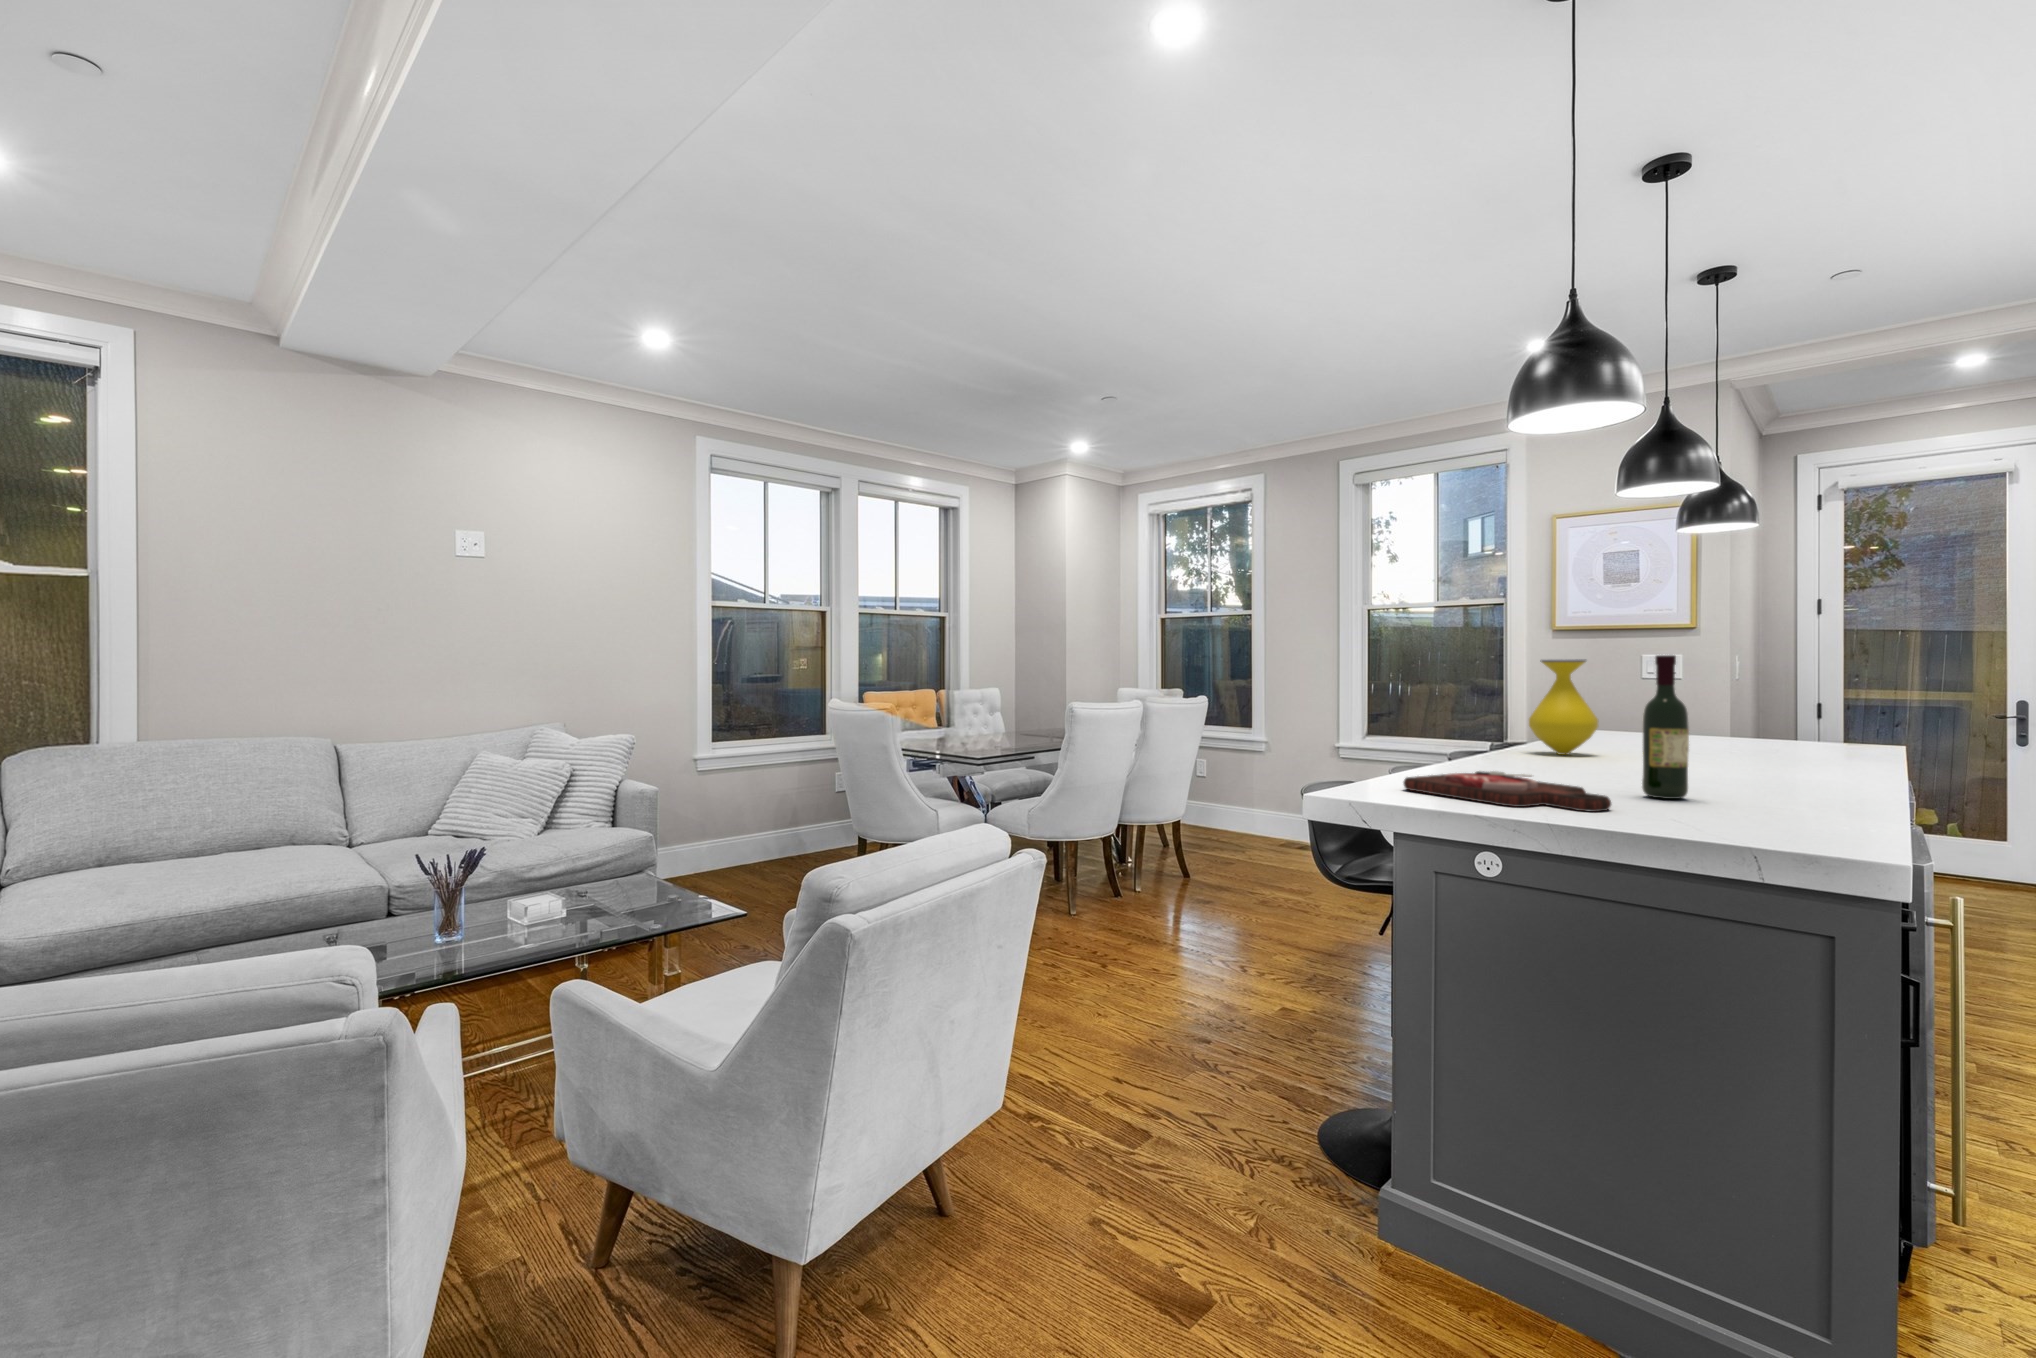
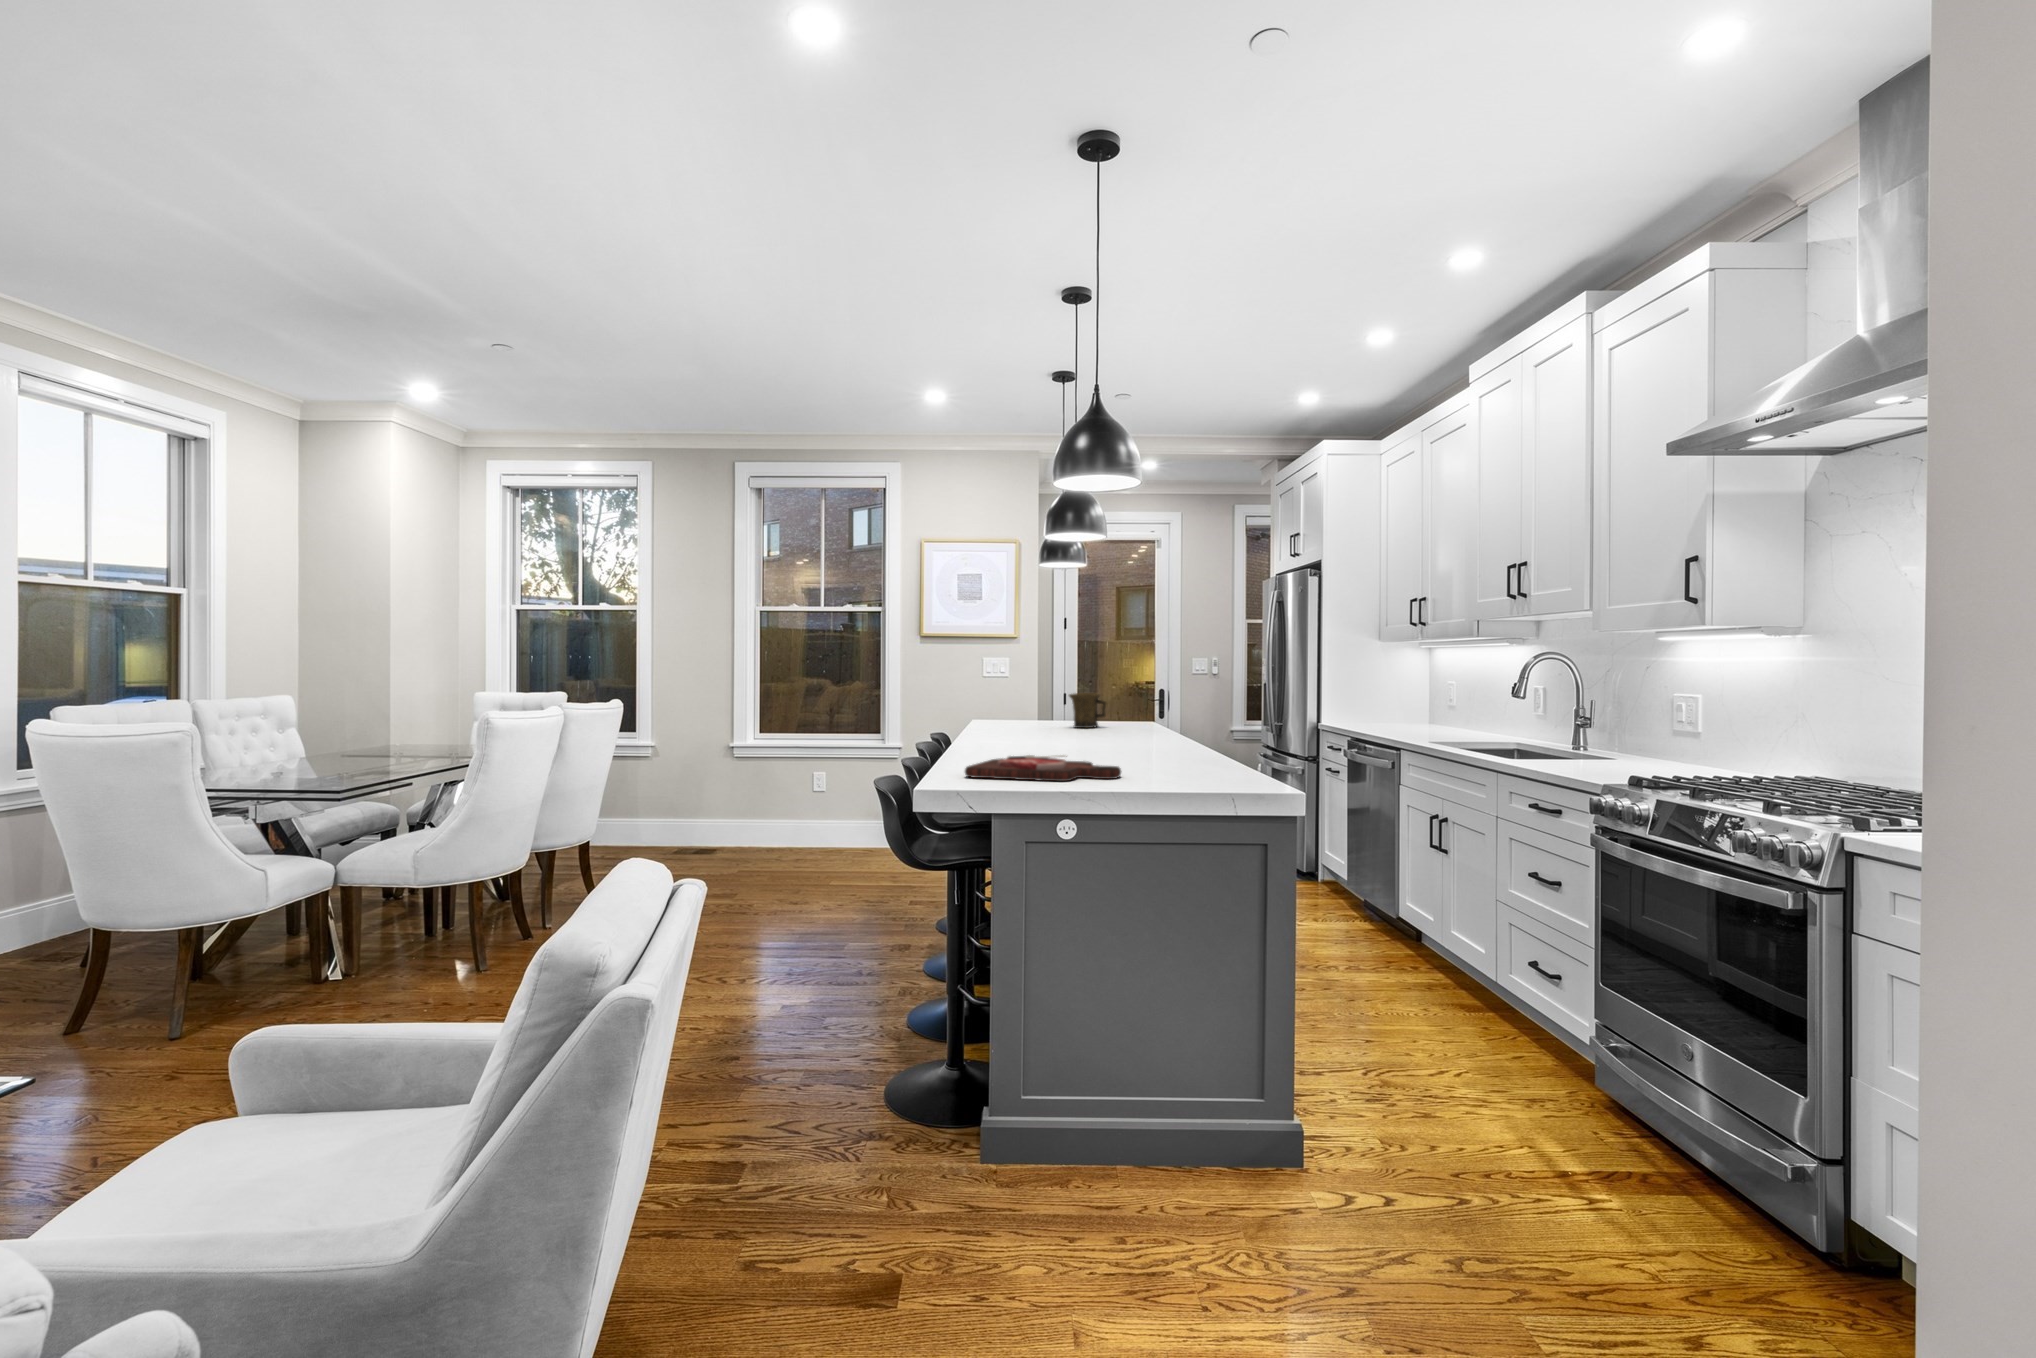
wine bottle: present [1642,655,1689,799] -> none [1113,660,1140,765]
vase: present [1529,660,1598,755] -> none [971,661,1017,739]
mug: none [1711,704,1775,752] -> present [1069,693,1106,728]

